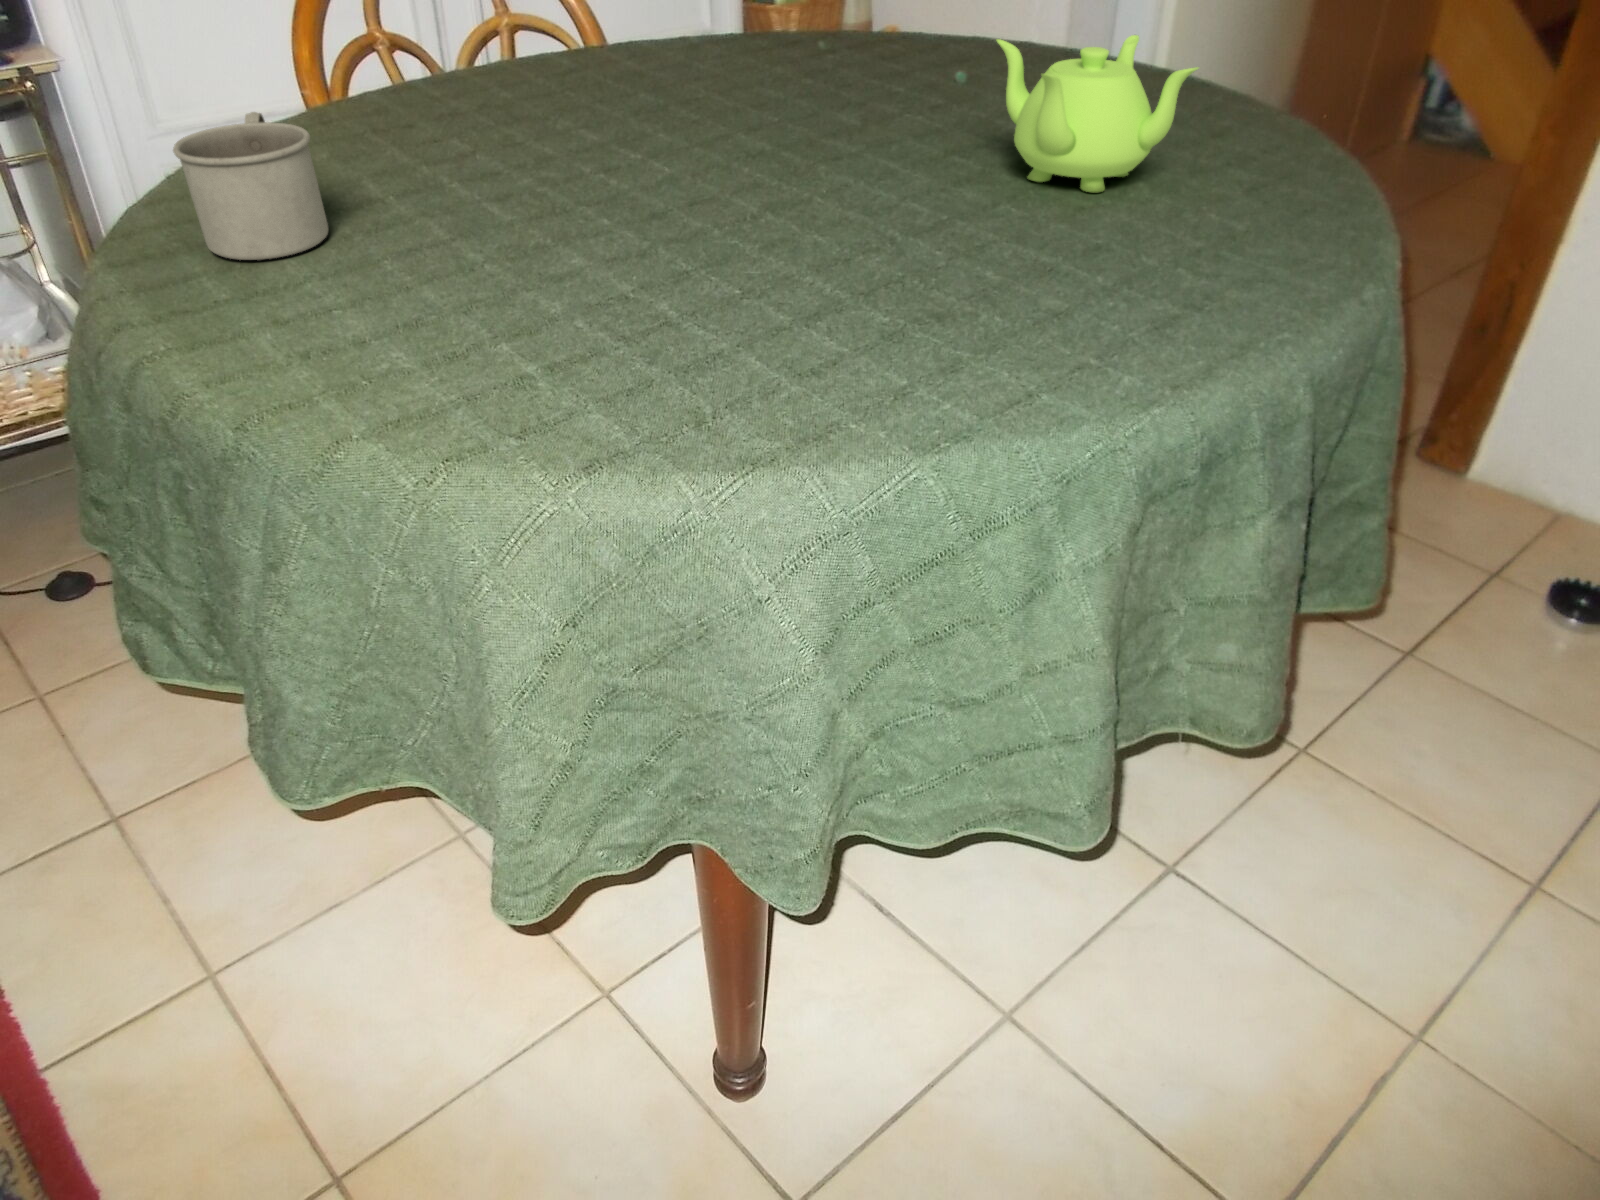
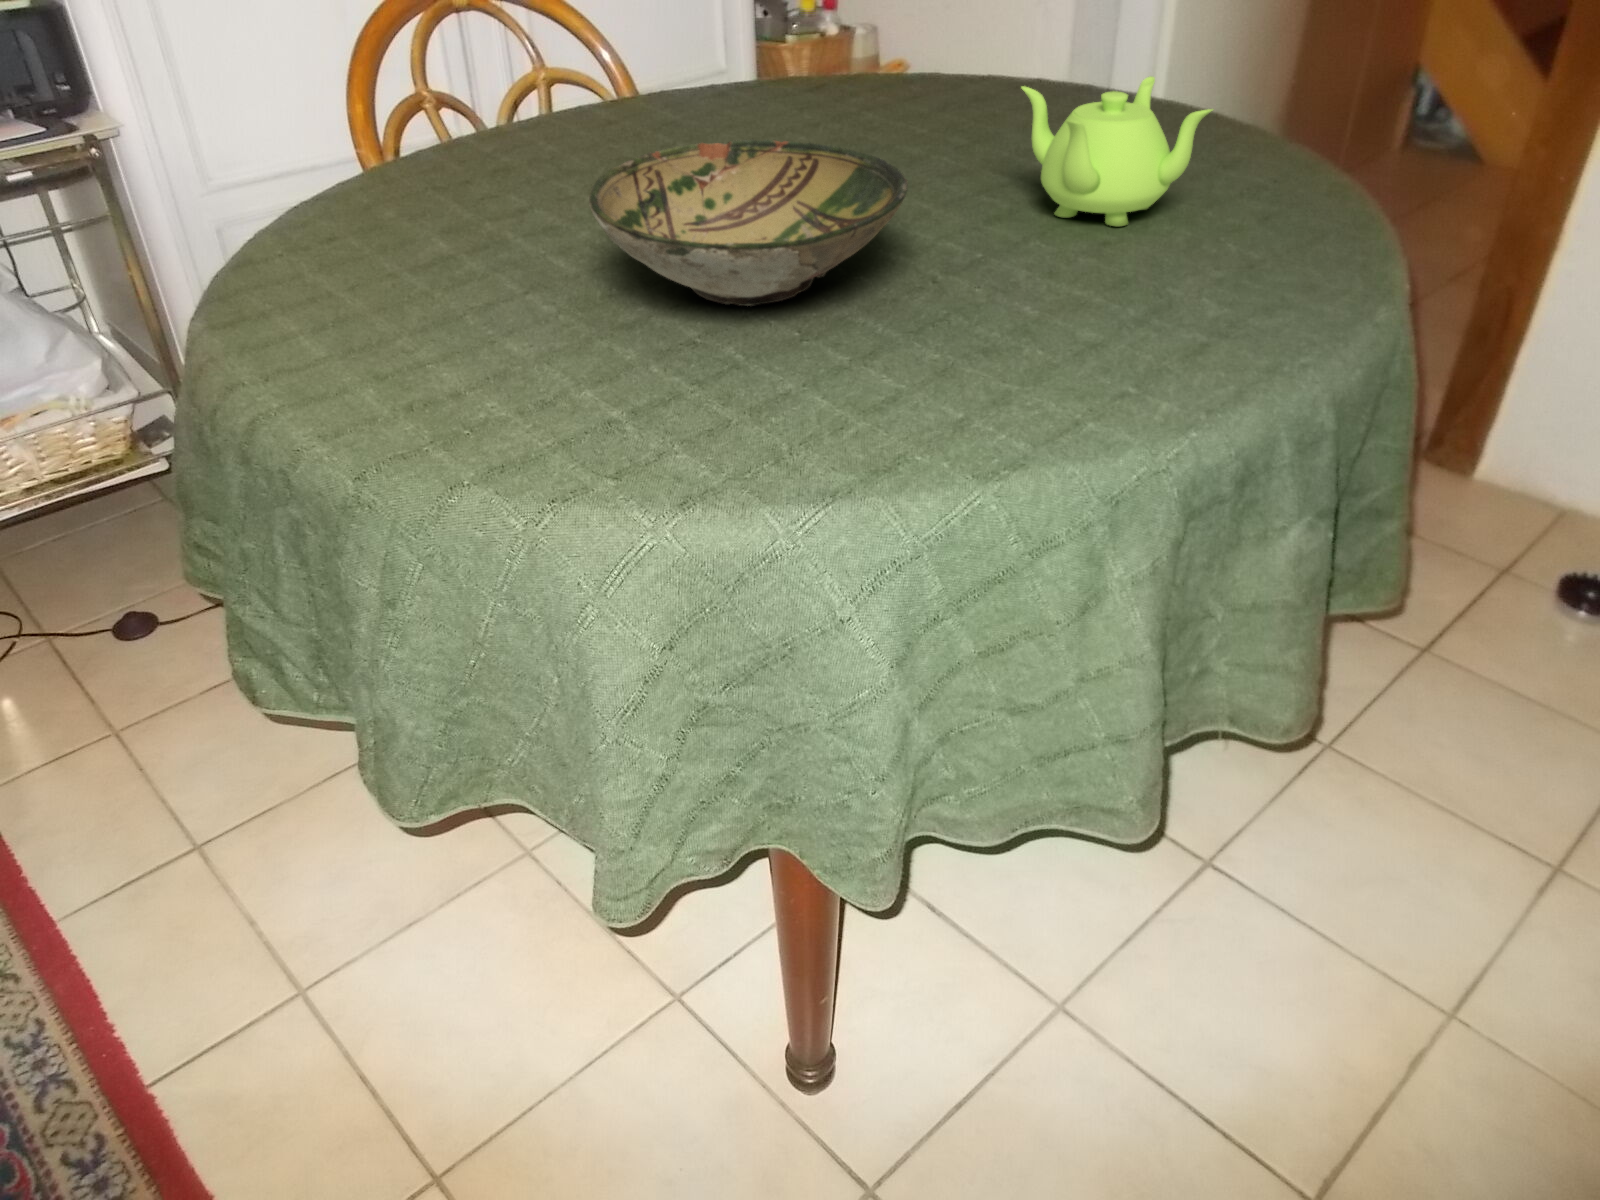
bowl: none [520,83,867,259] -> present [589,139,908,306]
mug: present [173,112,328,260] -> none [270,182,409,320]

